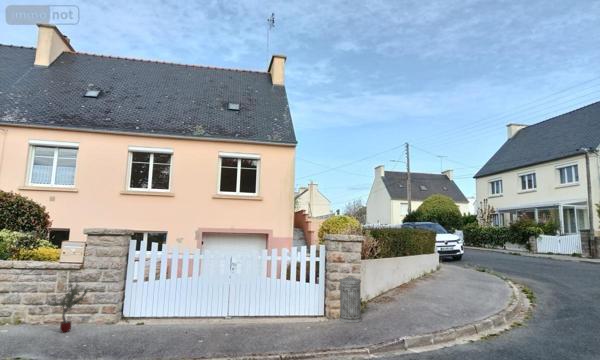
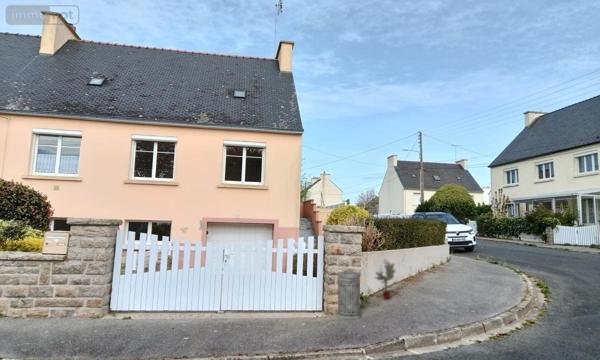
potted tree: present [47,282,88,332] -> present [376,261,395,299]

